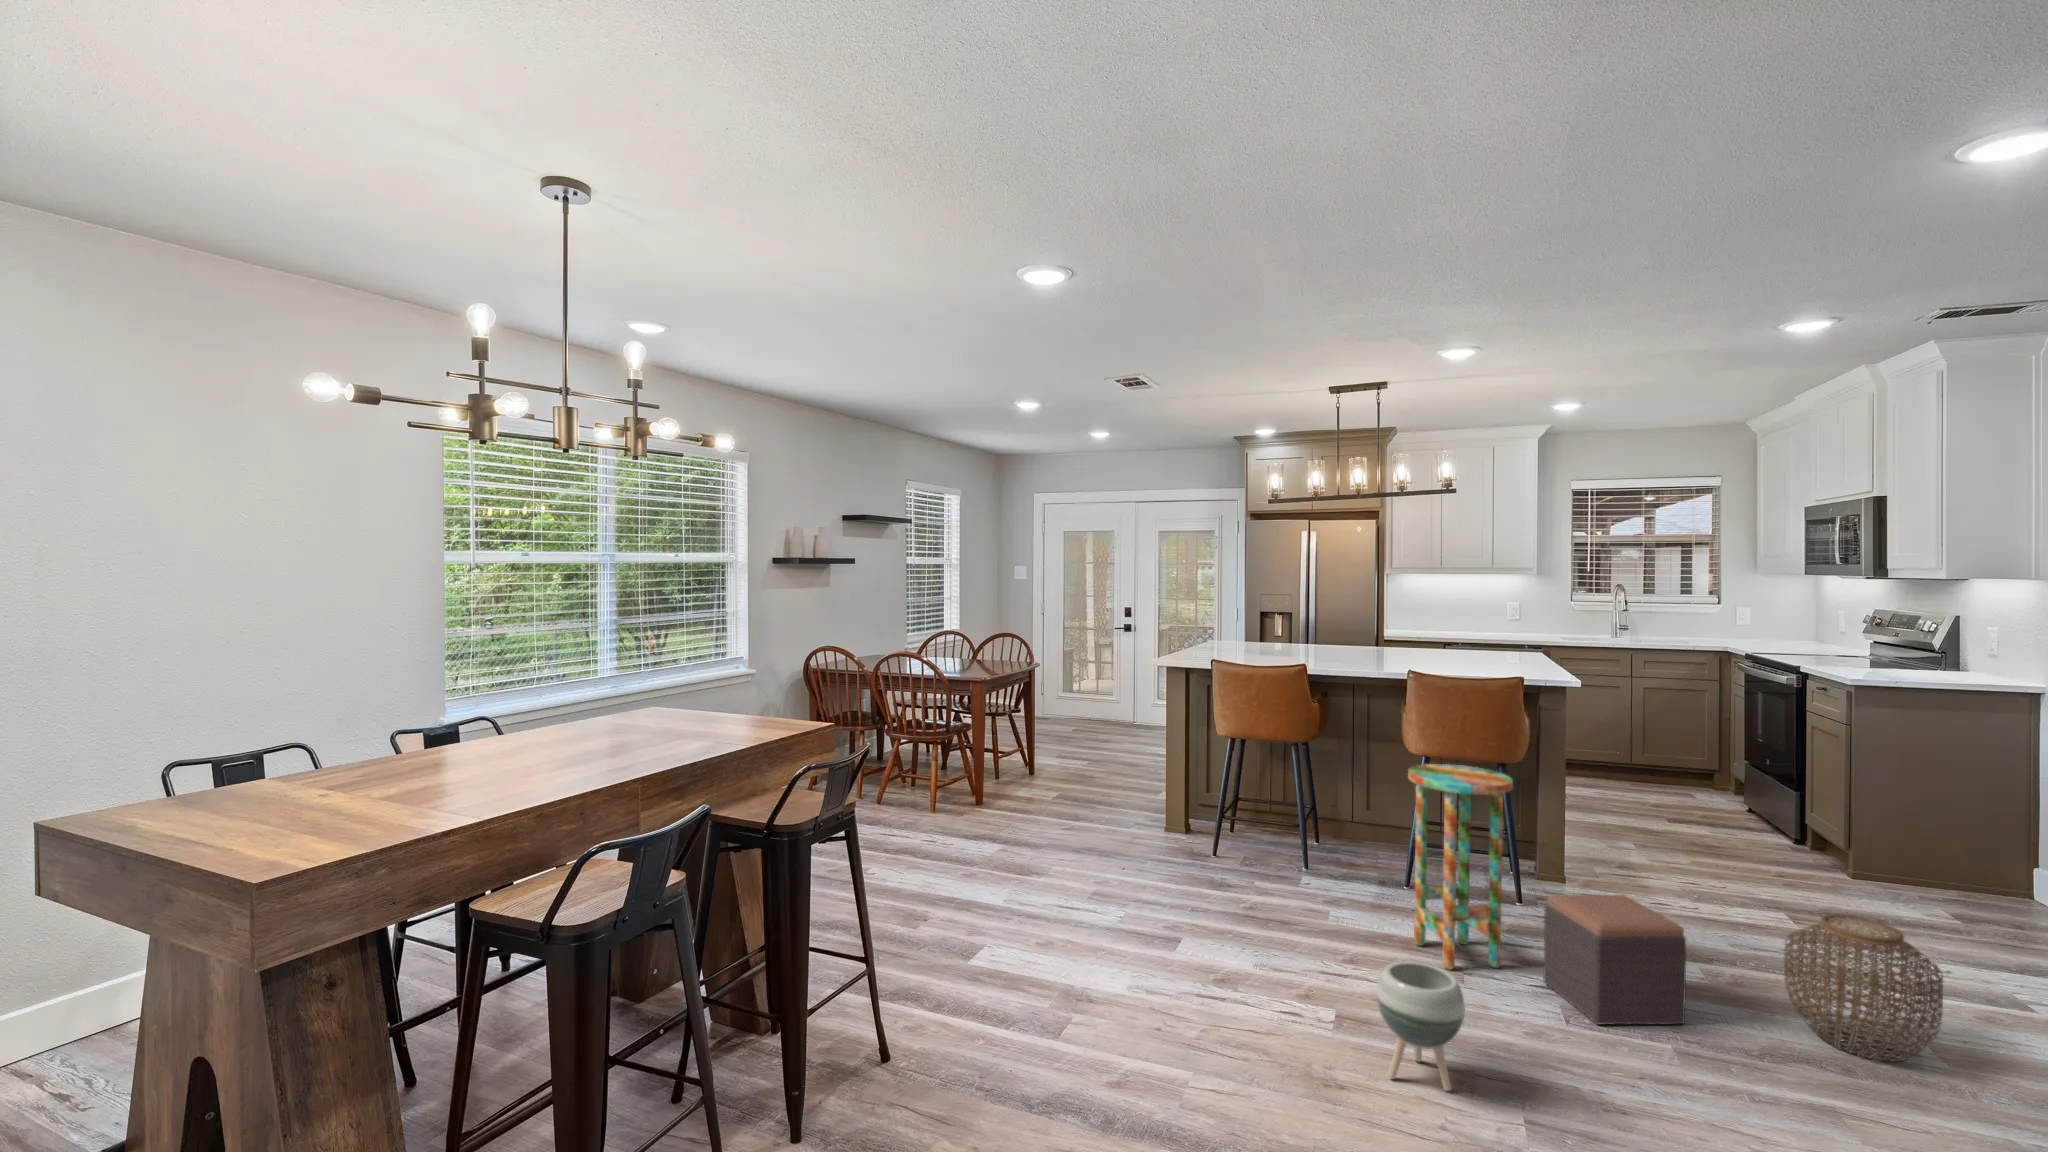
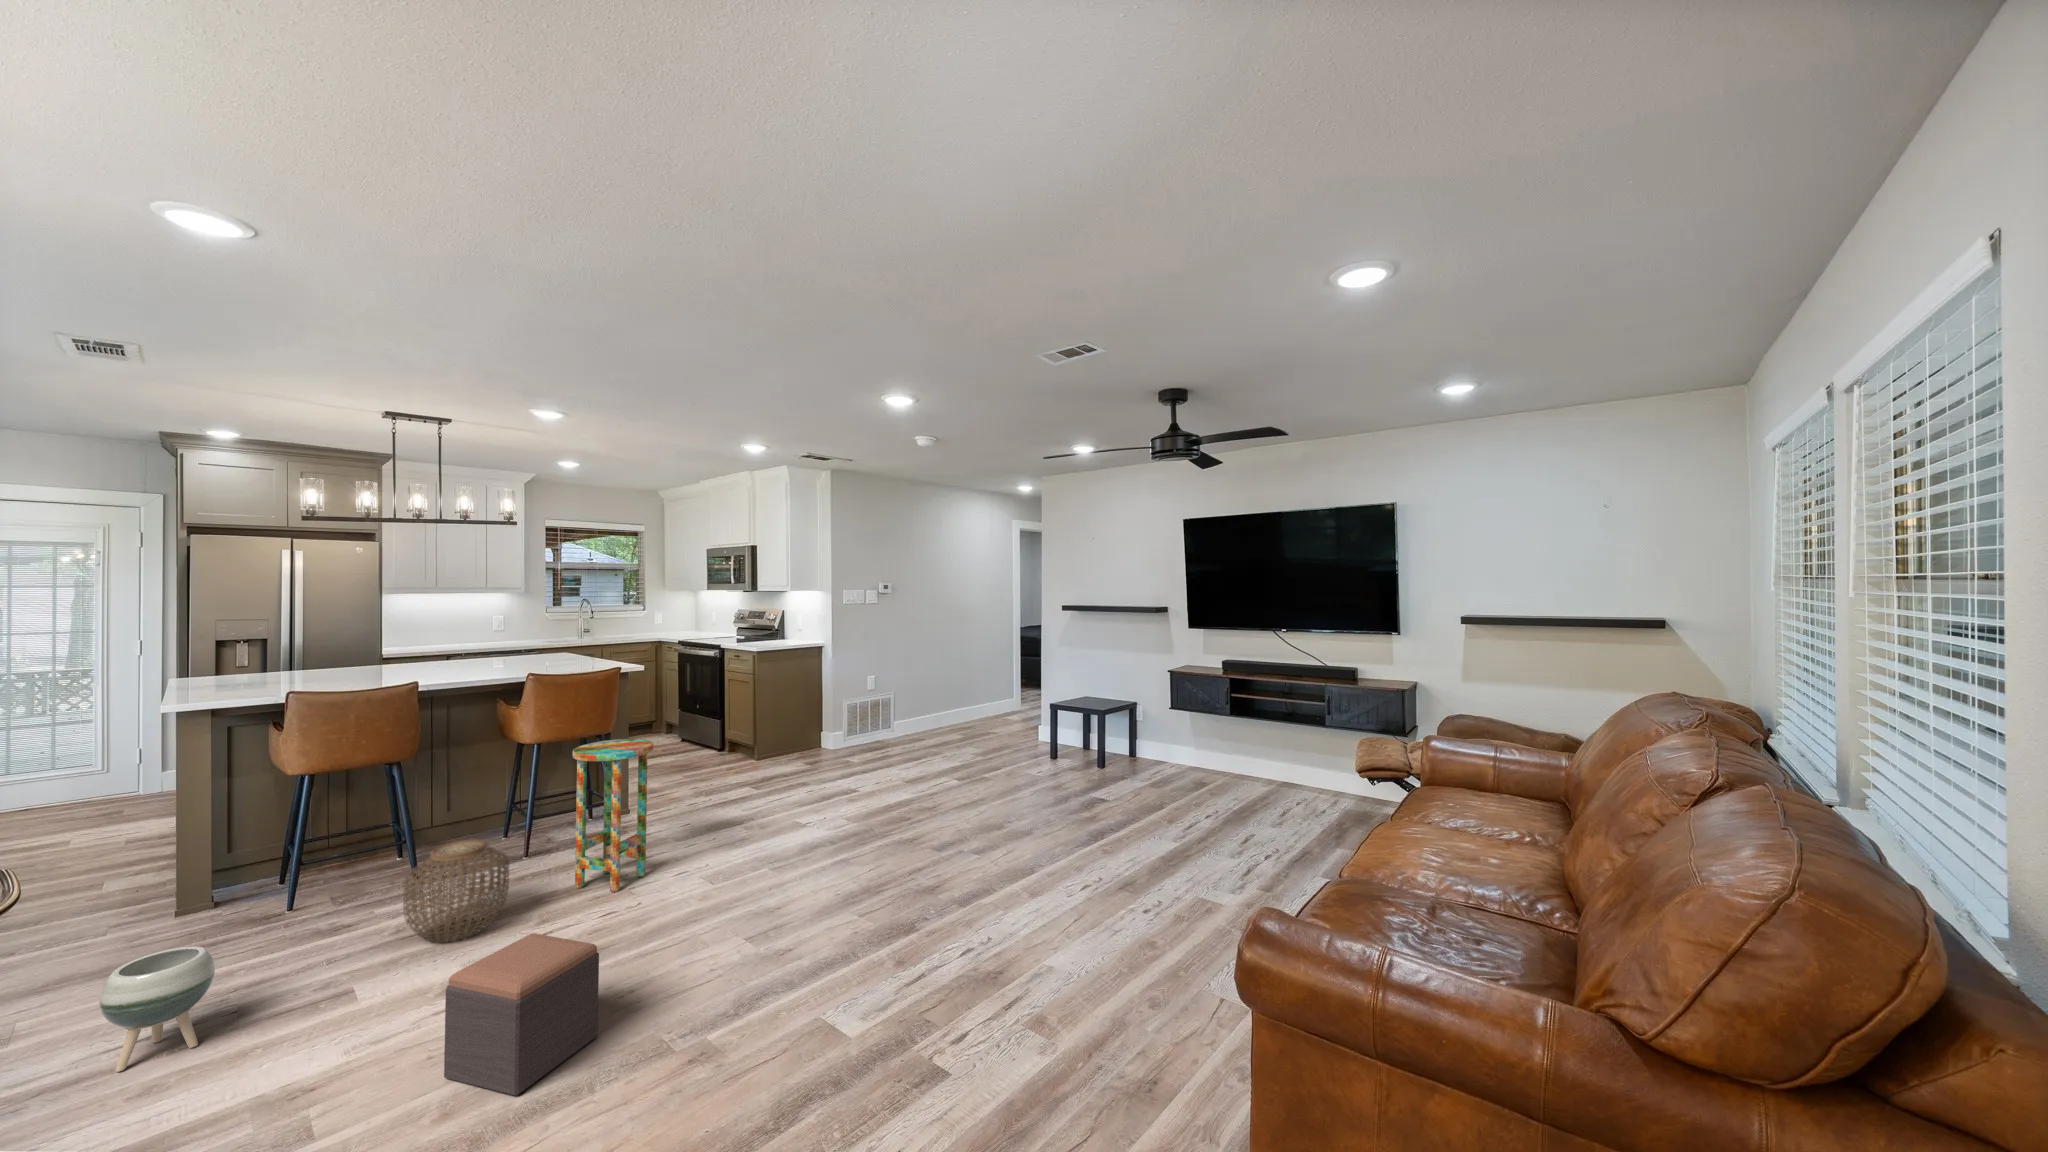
footstool: present [1543,895,1686,1025] -> present [444,933,599,1096]
woven basket: present [1784,914,1943,1062] -> present [403,839,509,943]
planter: present [1377,961,1465,1091] -> present [99,946,215,1072]

